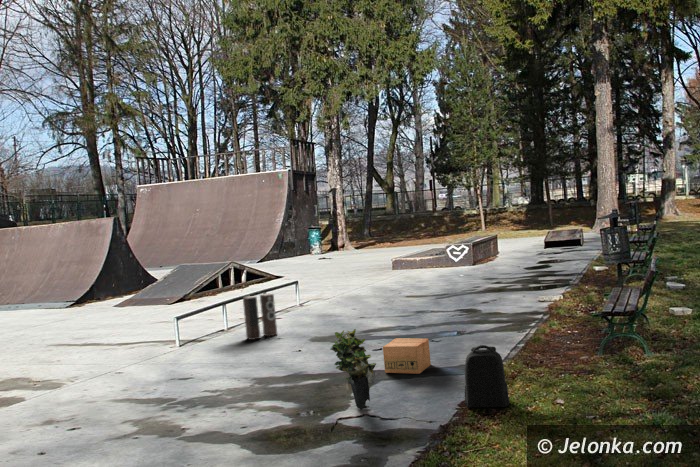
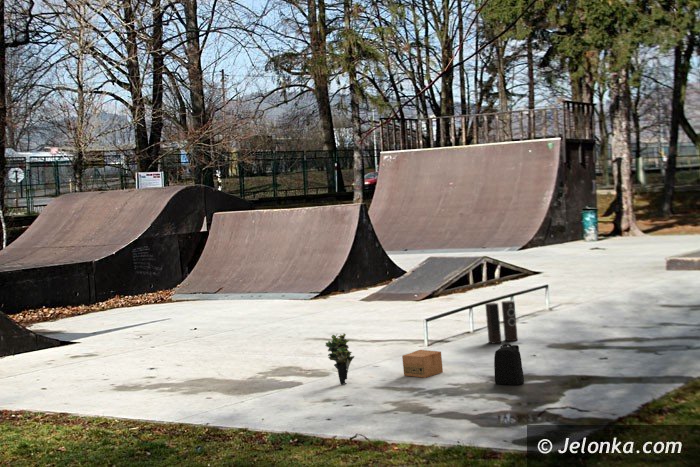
potted plant: present [330,329,376,410] -> present [326,334,354,385]
cardboard box: present [383,338,431,374] -> present [402,350,443,378]
backpack: present [465,345,510,408] -> present [494,344,524,385]

